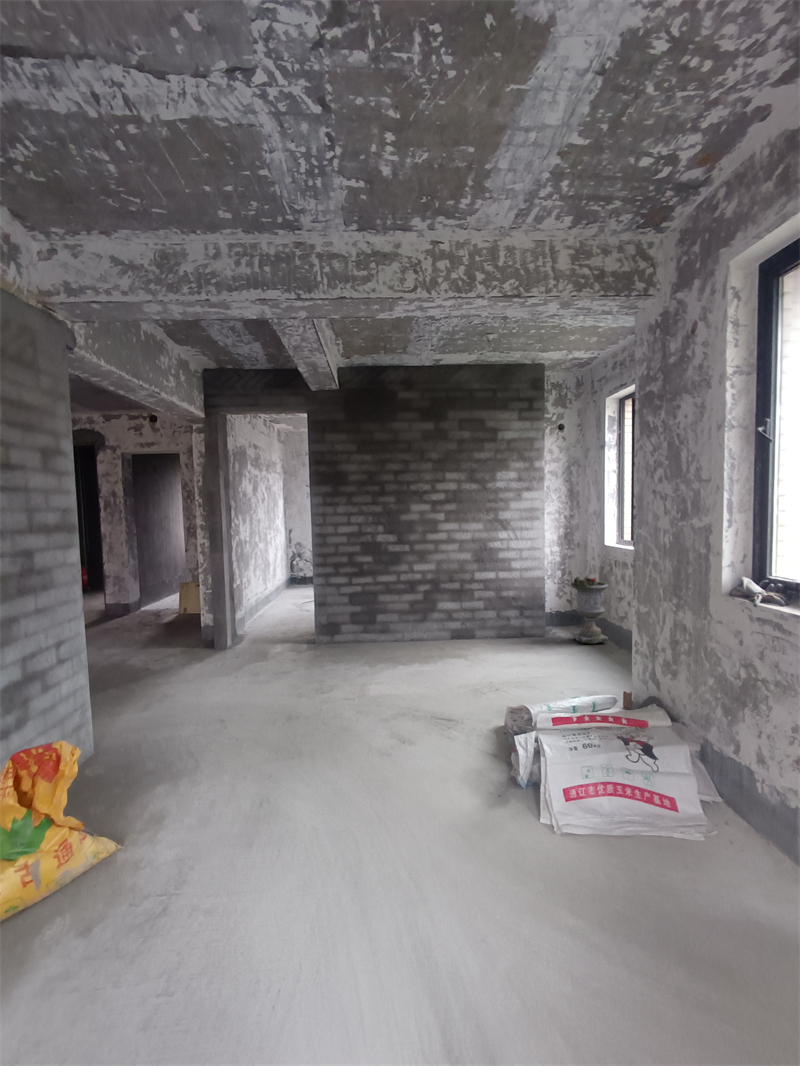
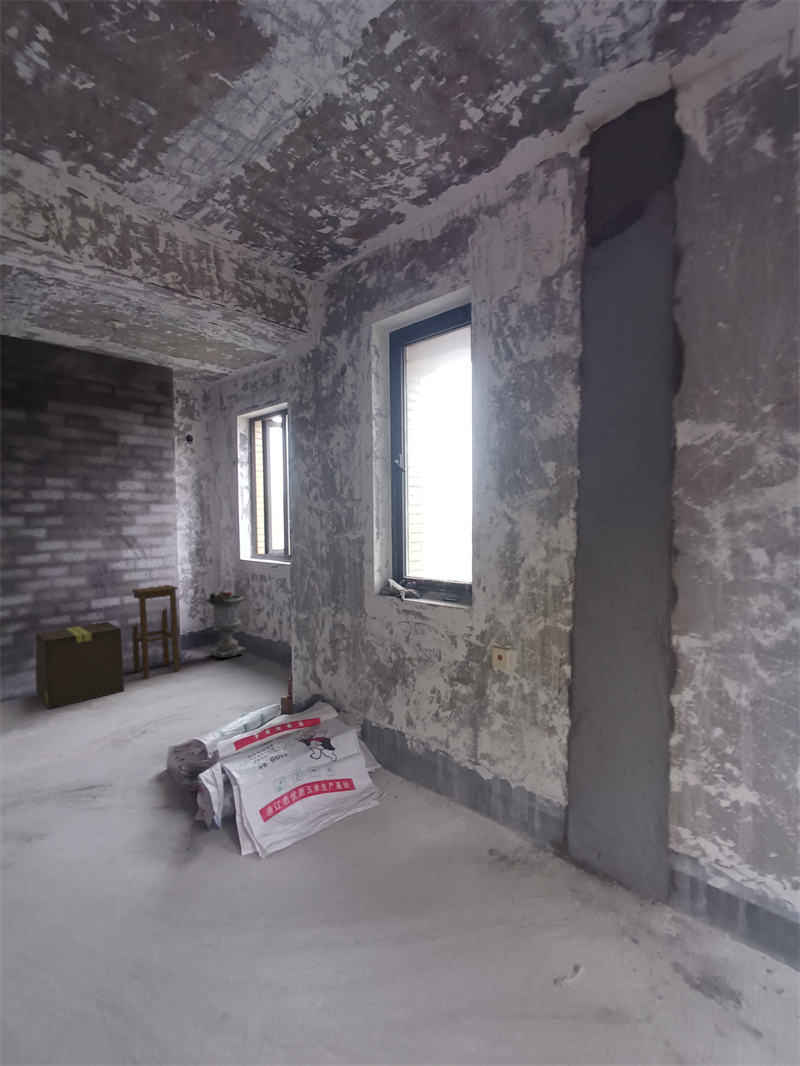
stool: none [501,565,542,648] -> present [132,585,179,678]
cardboard box: none [433,591,492,656] -> present [36,620,124,709]

